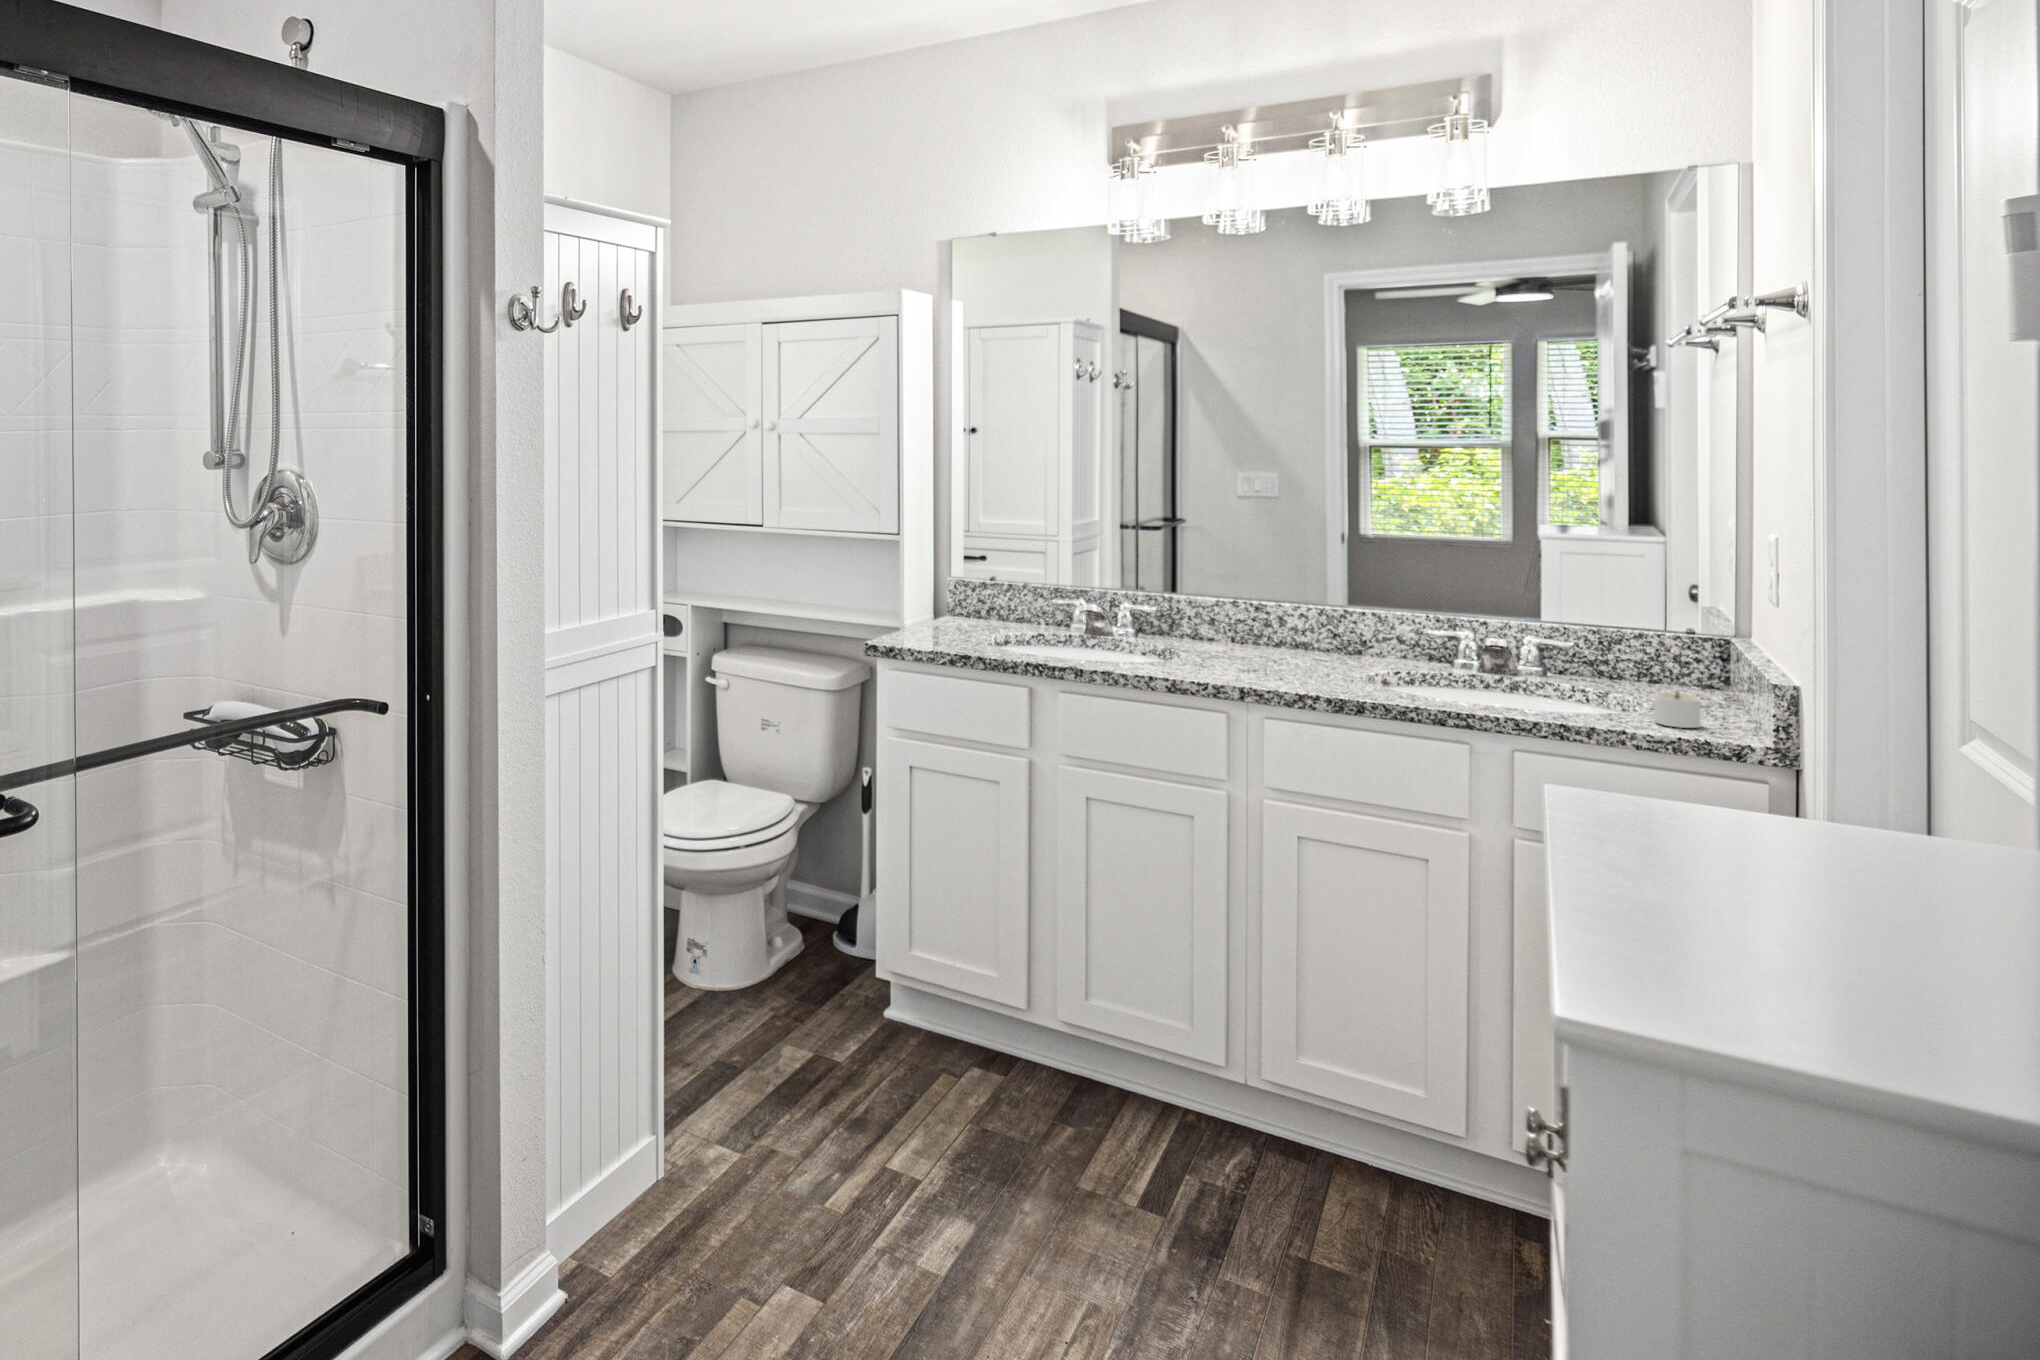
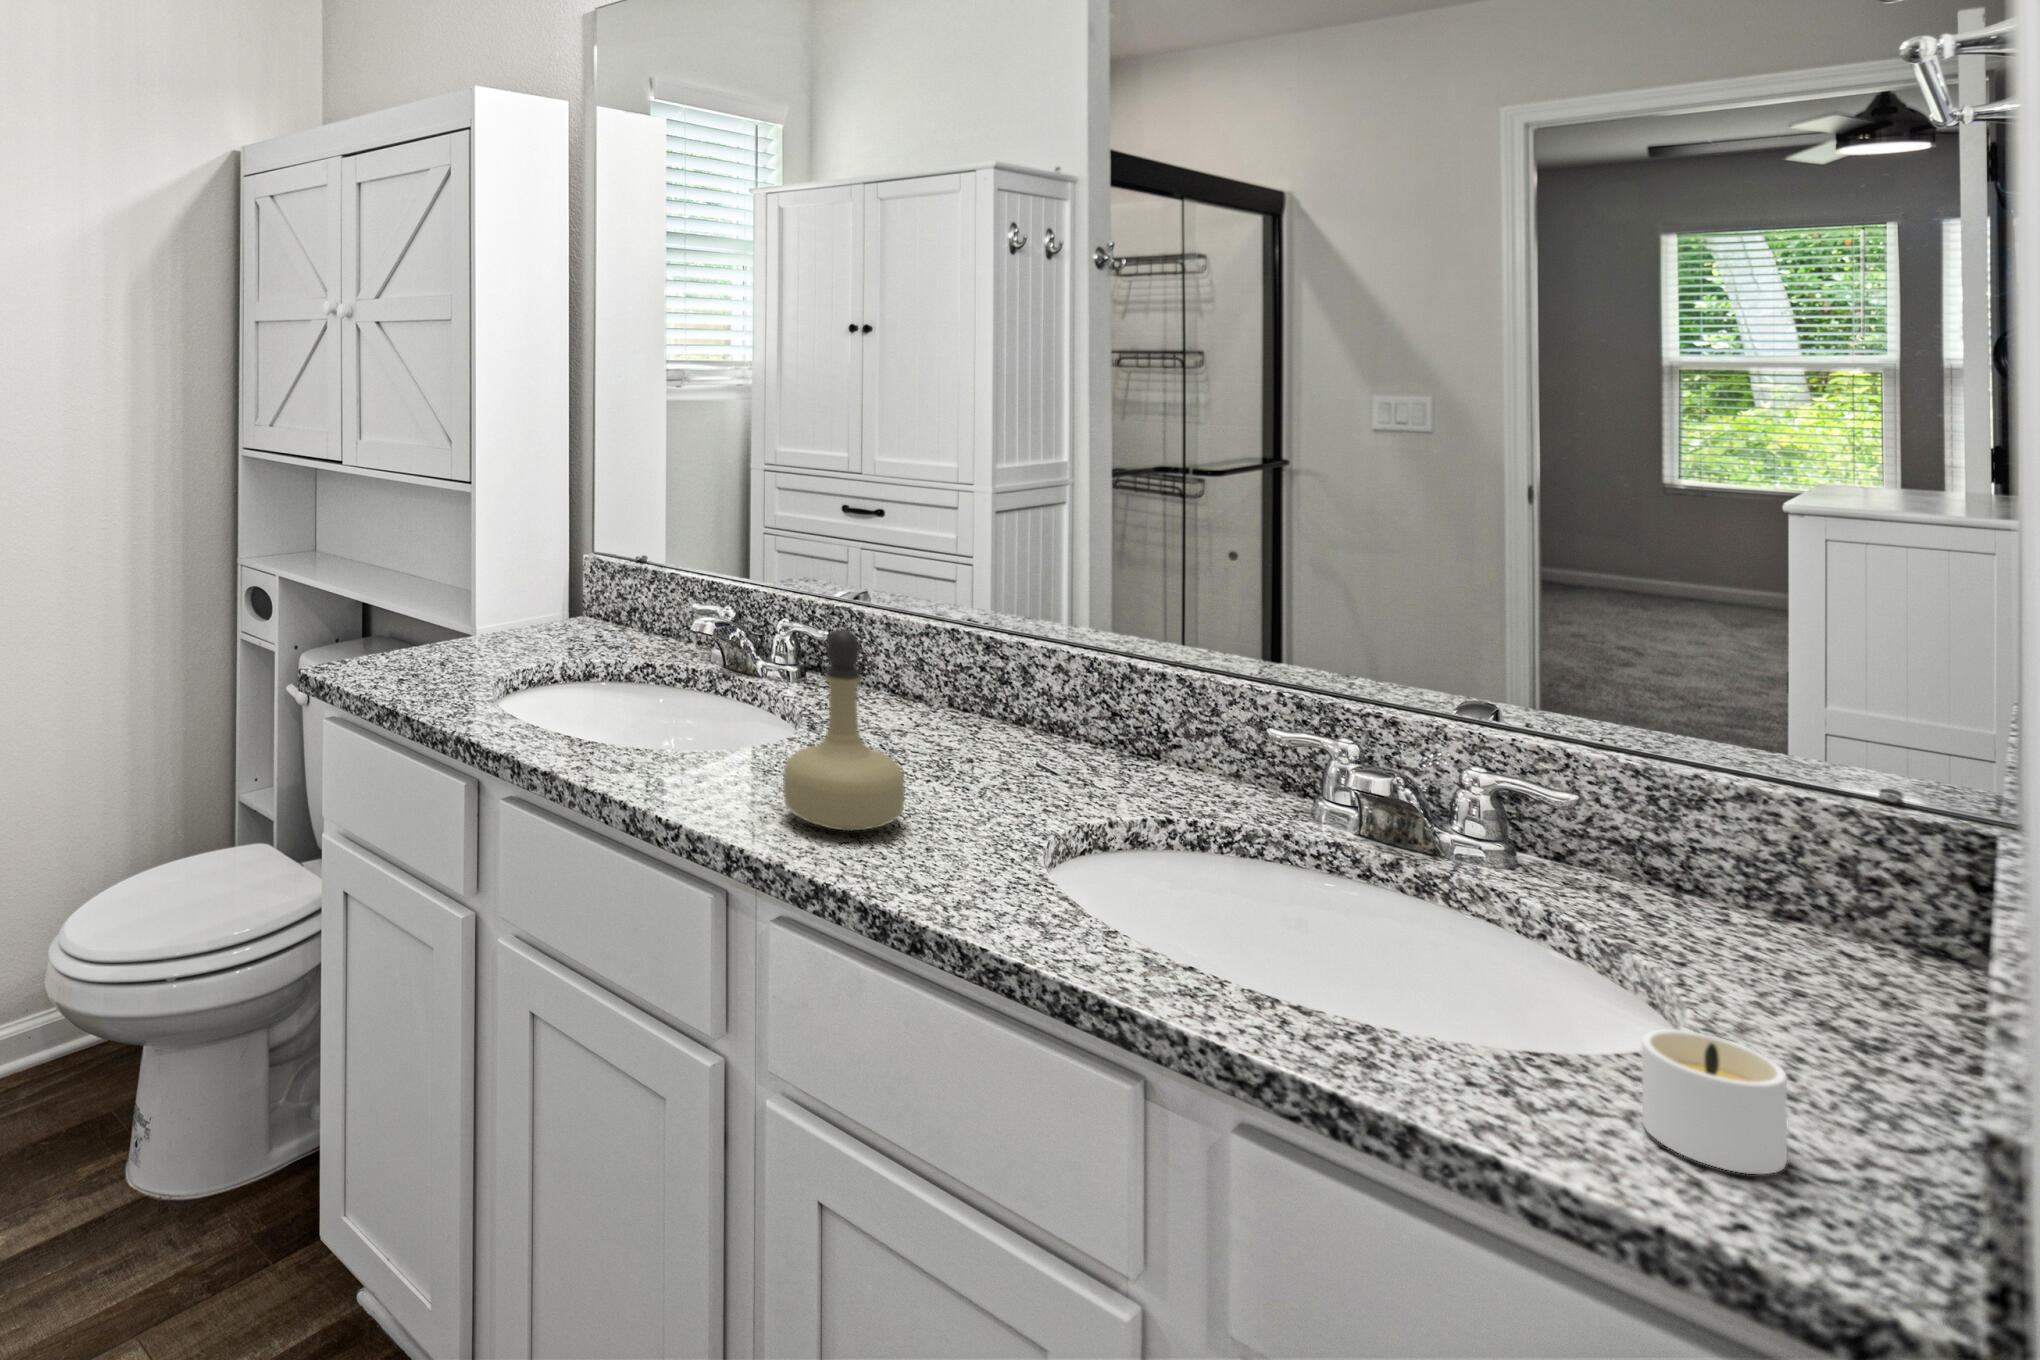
perfume bottle: none [1242,592,1305,681] -> present [783,628,905,831]

